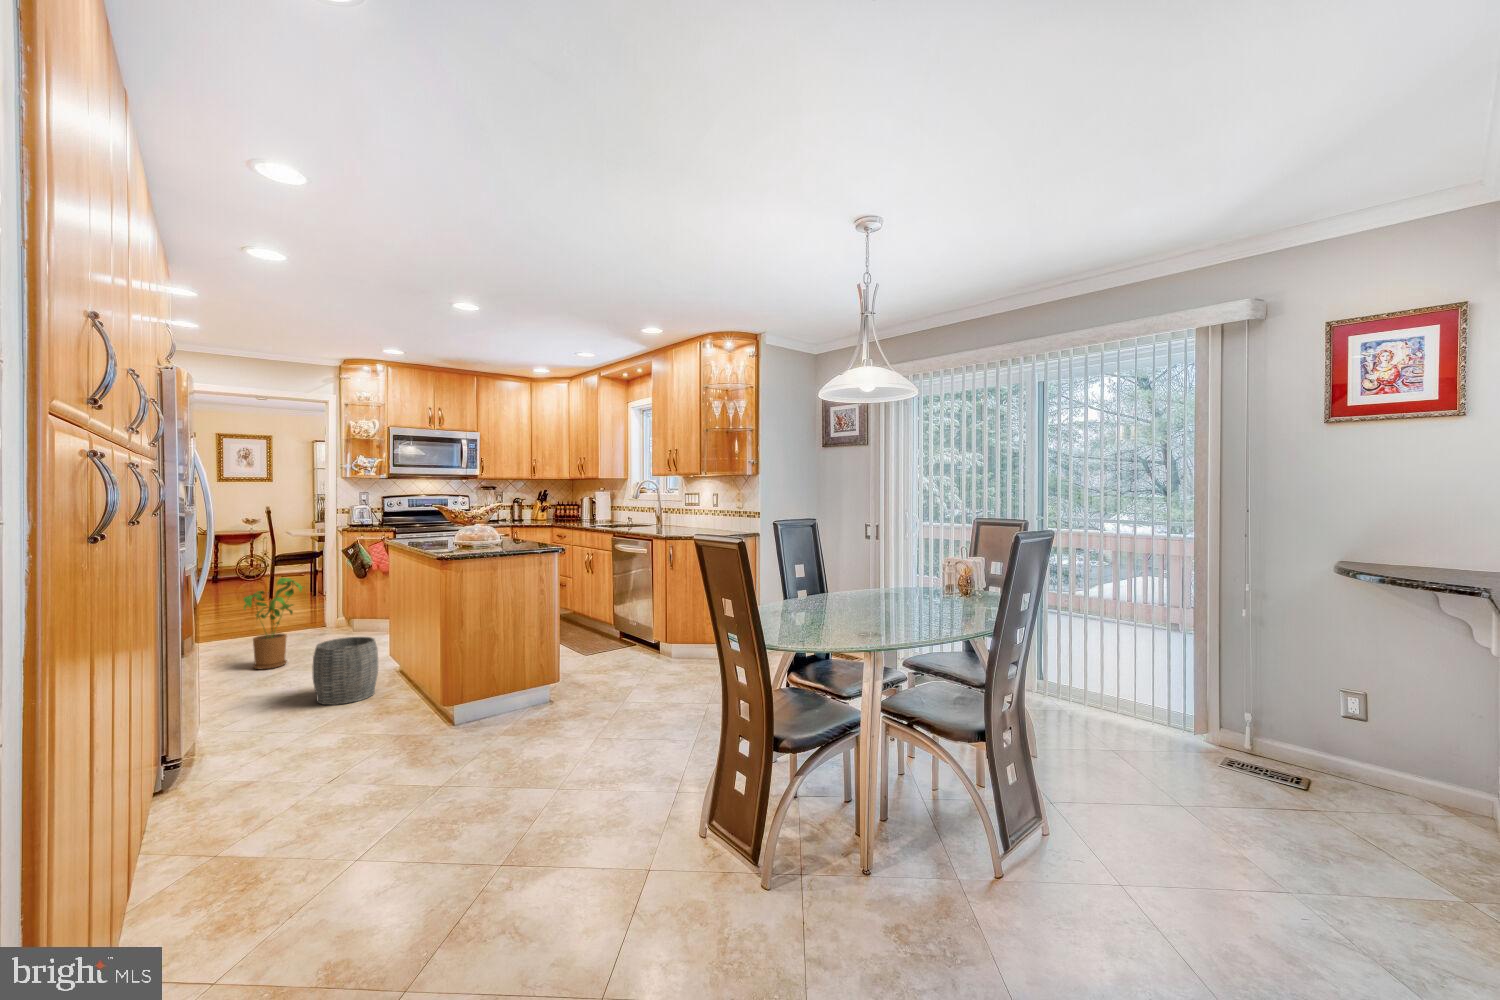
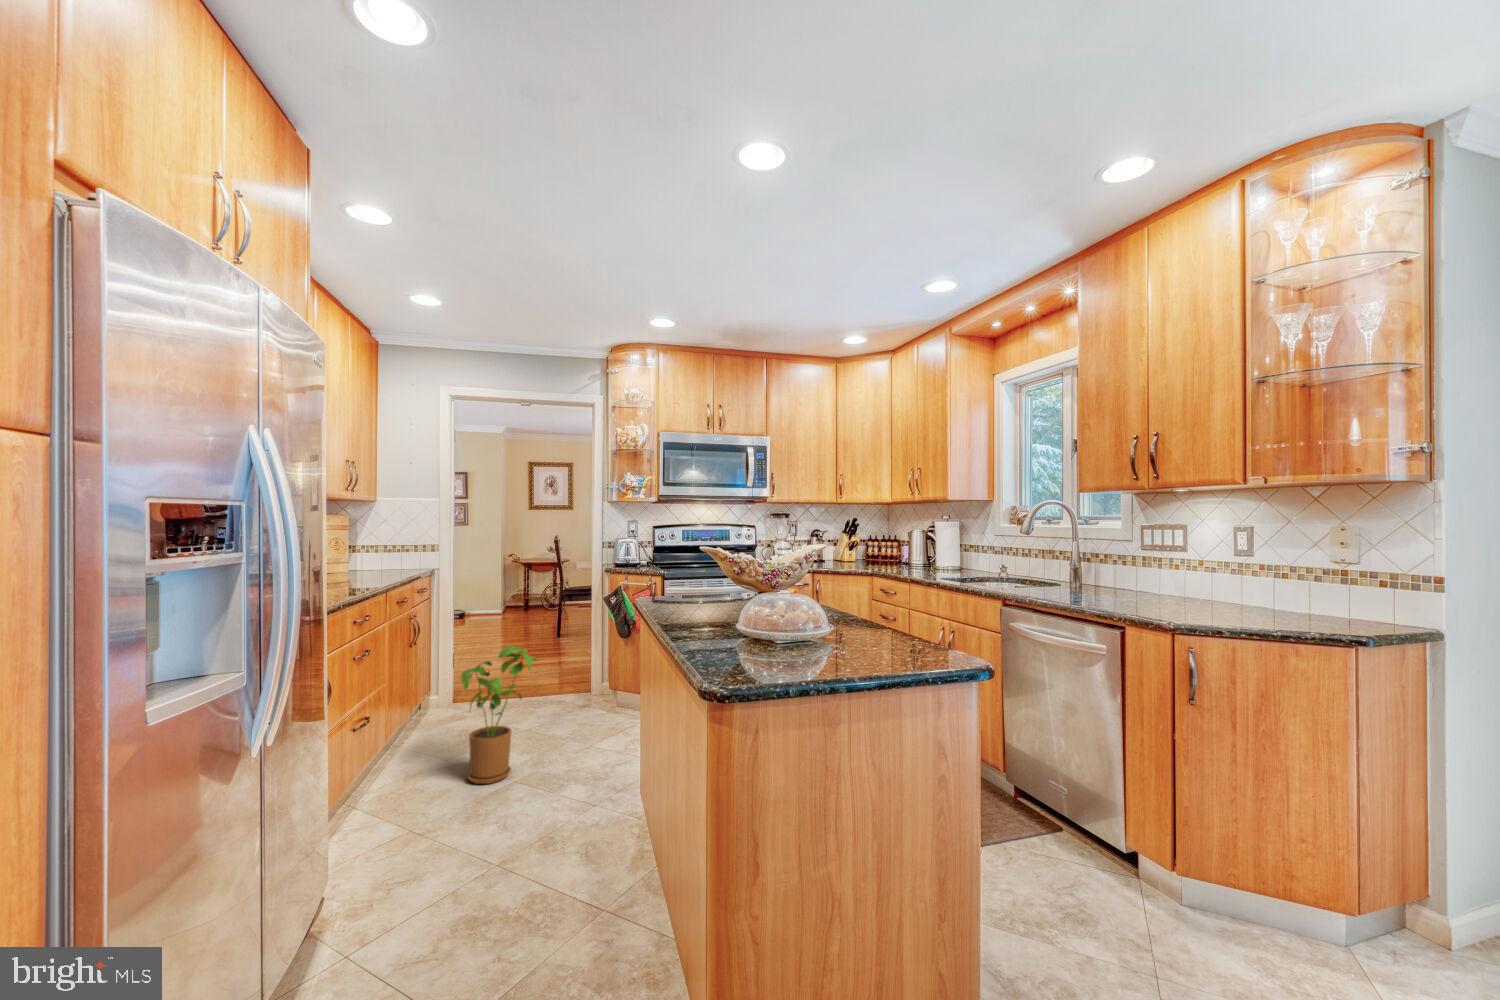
woven basket: present [312,637,378,705] -> none [488,786,598,945]

